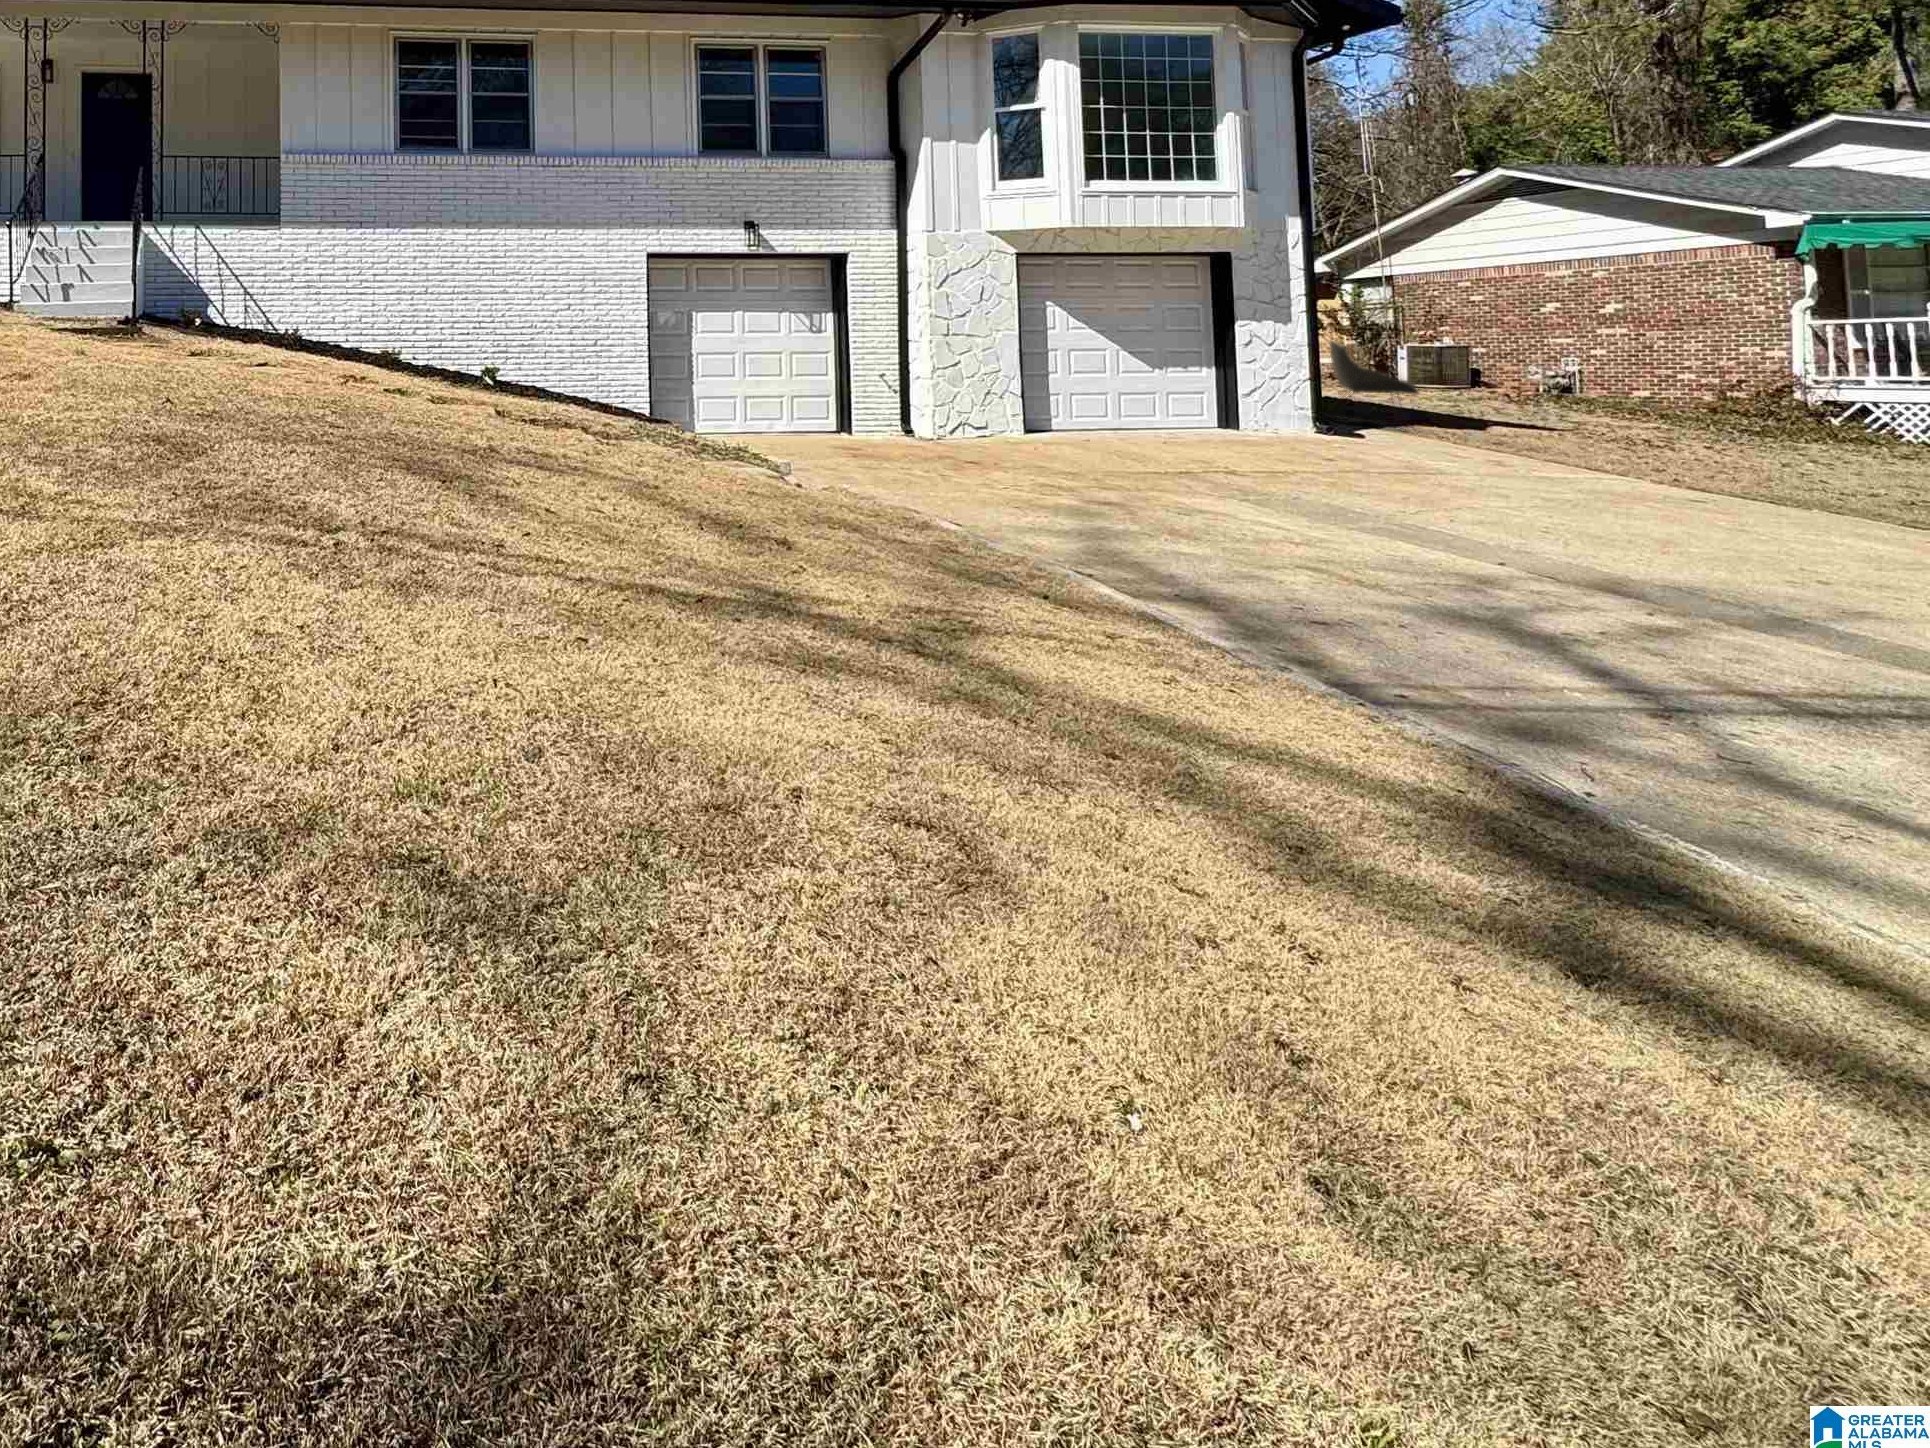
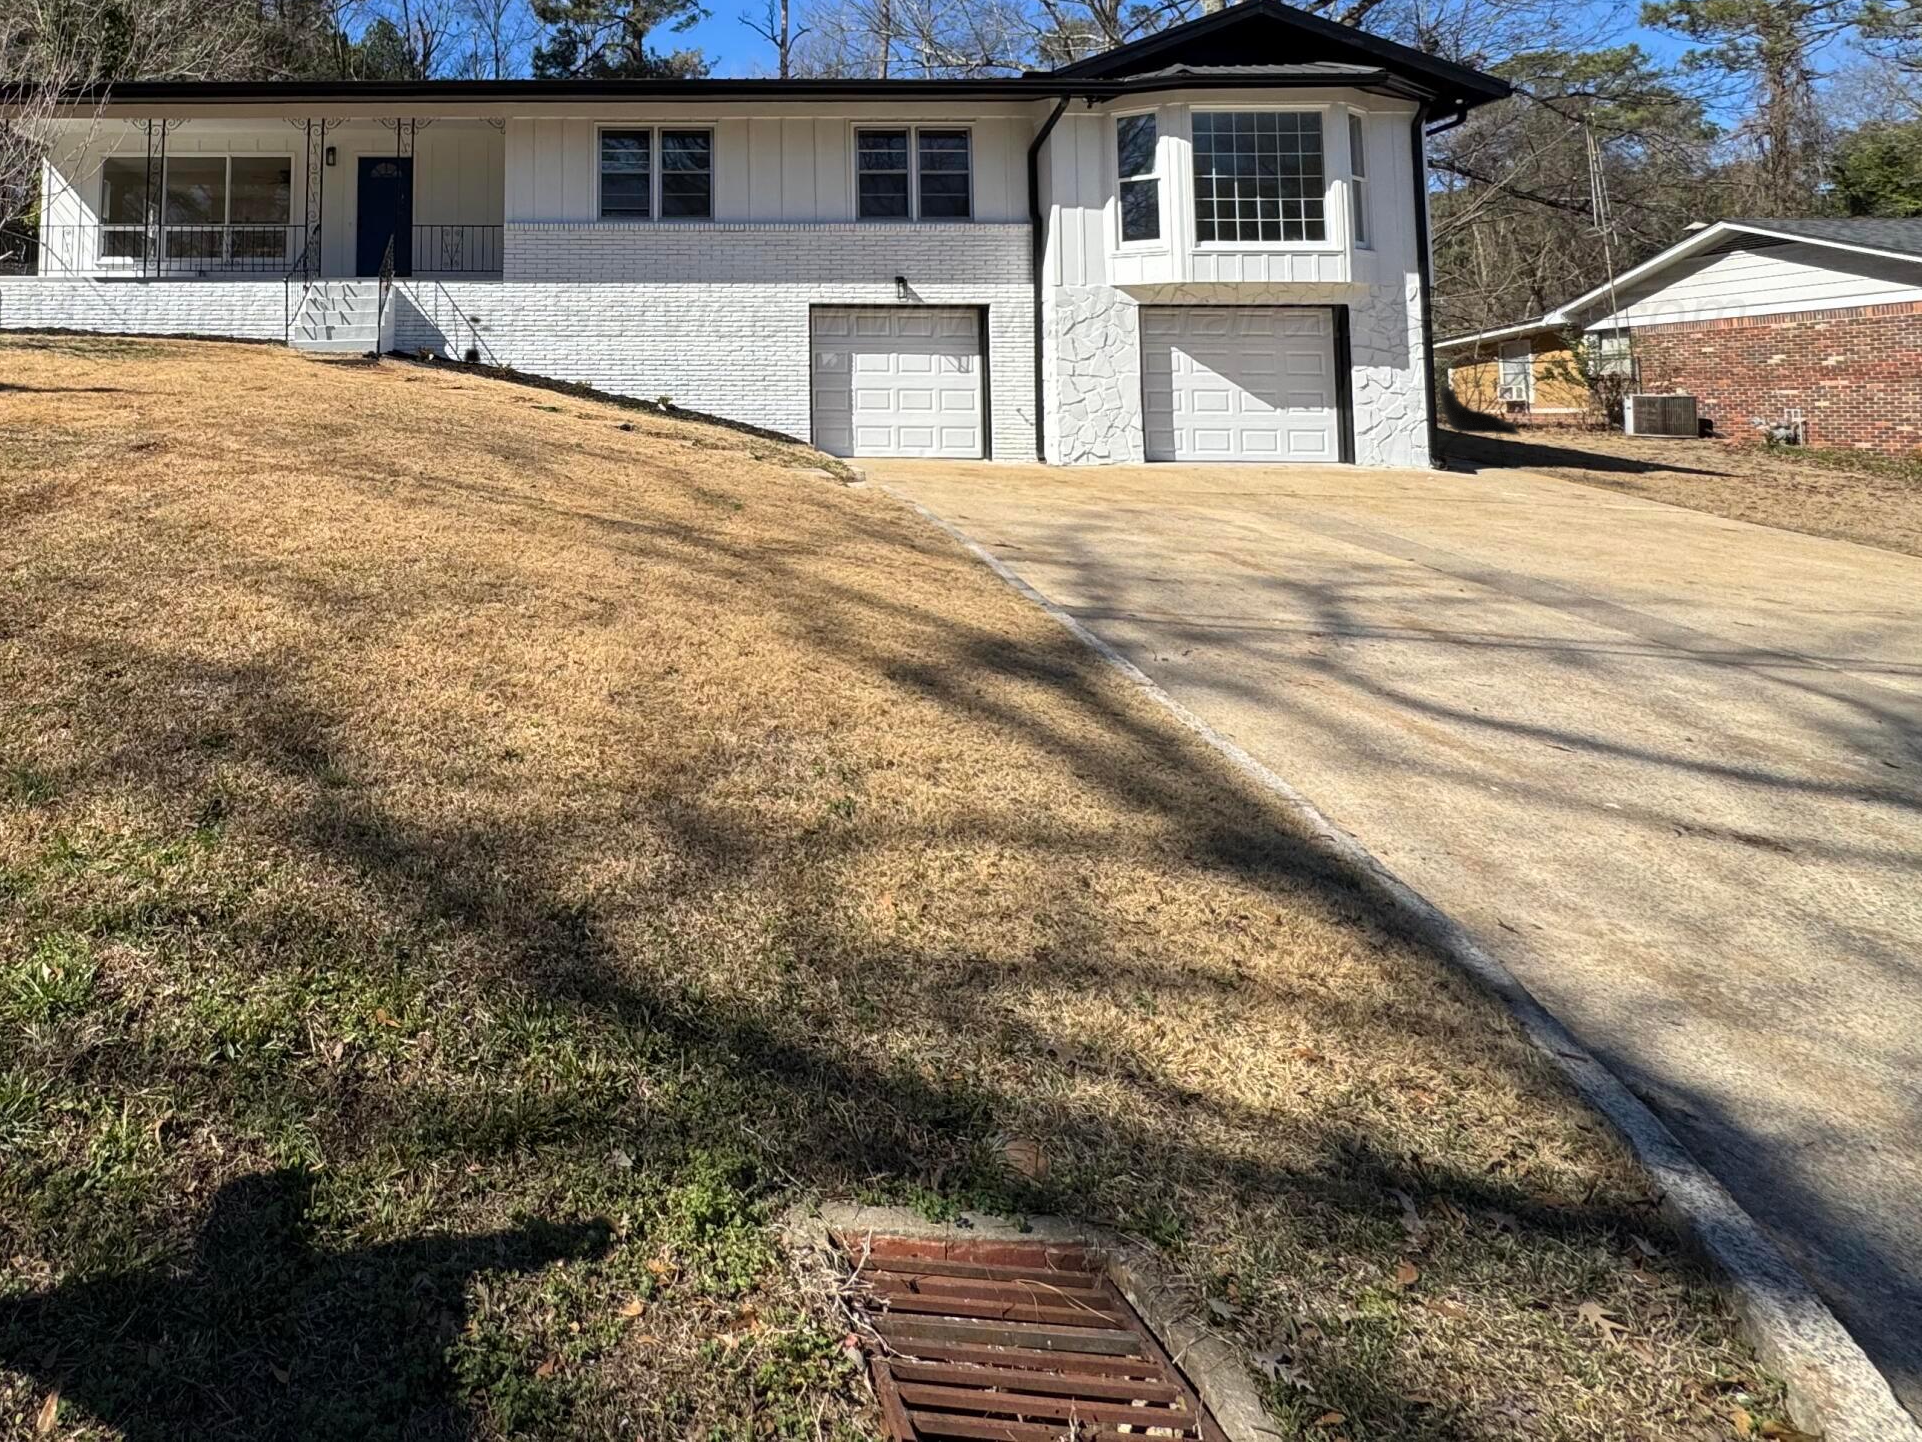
potted plant: none [228,269,270,329] -> present [463,316,494,364]

